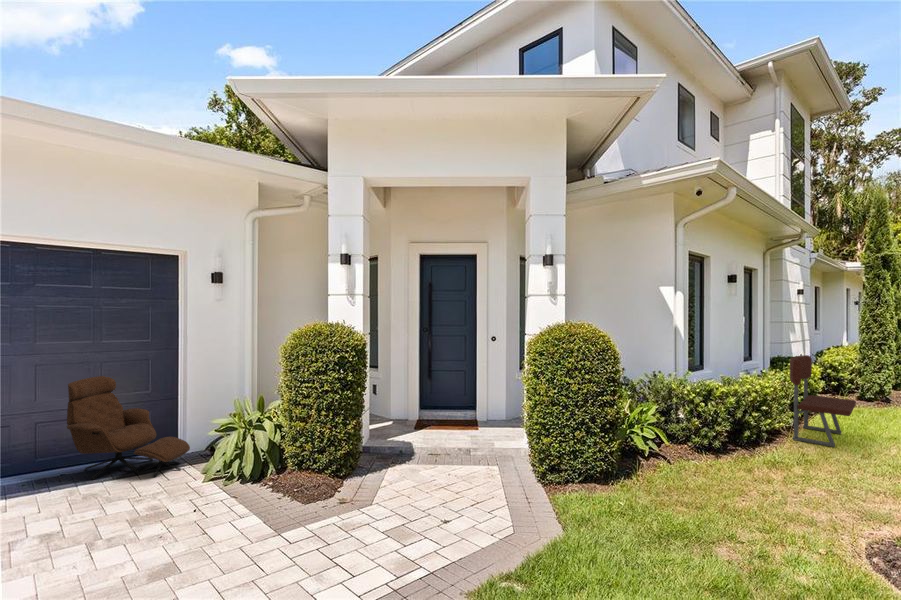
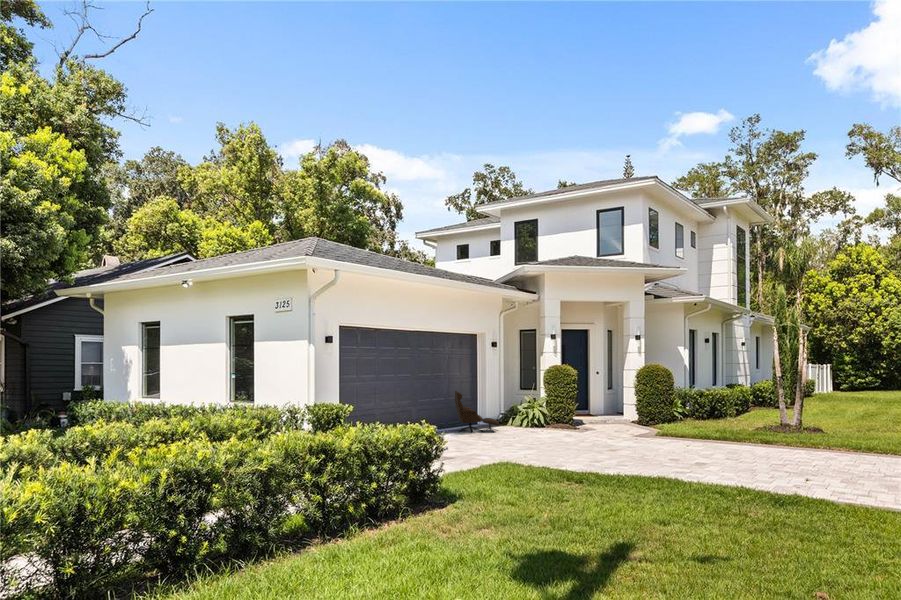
bench: present [790,355,856,447] -> none [735,380,763,420]

